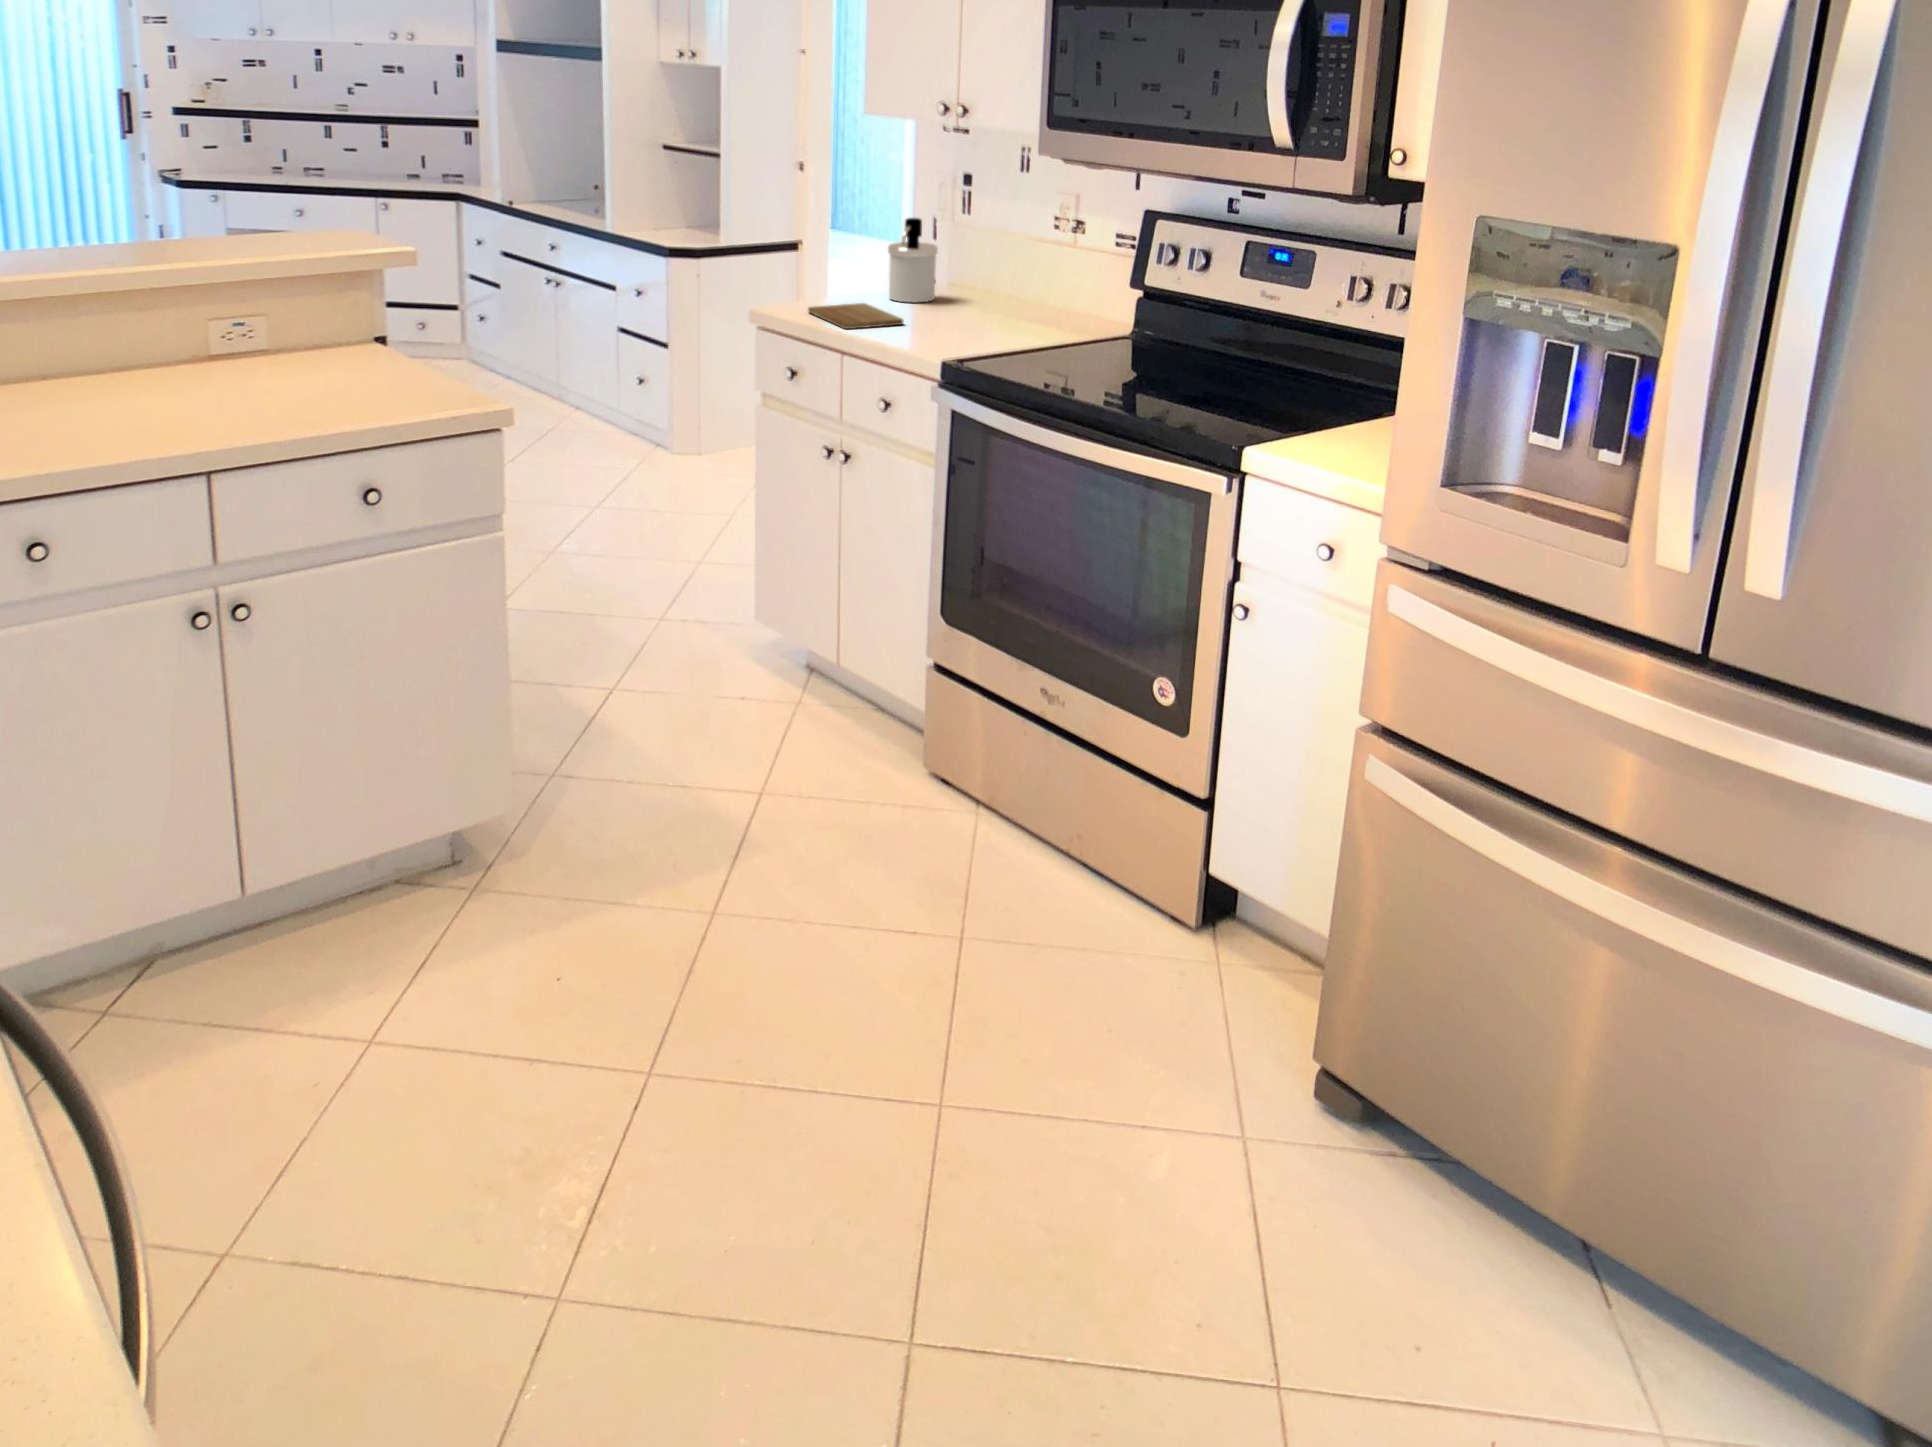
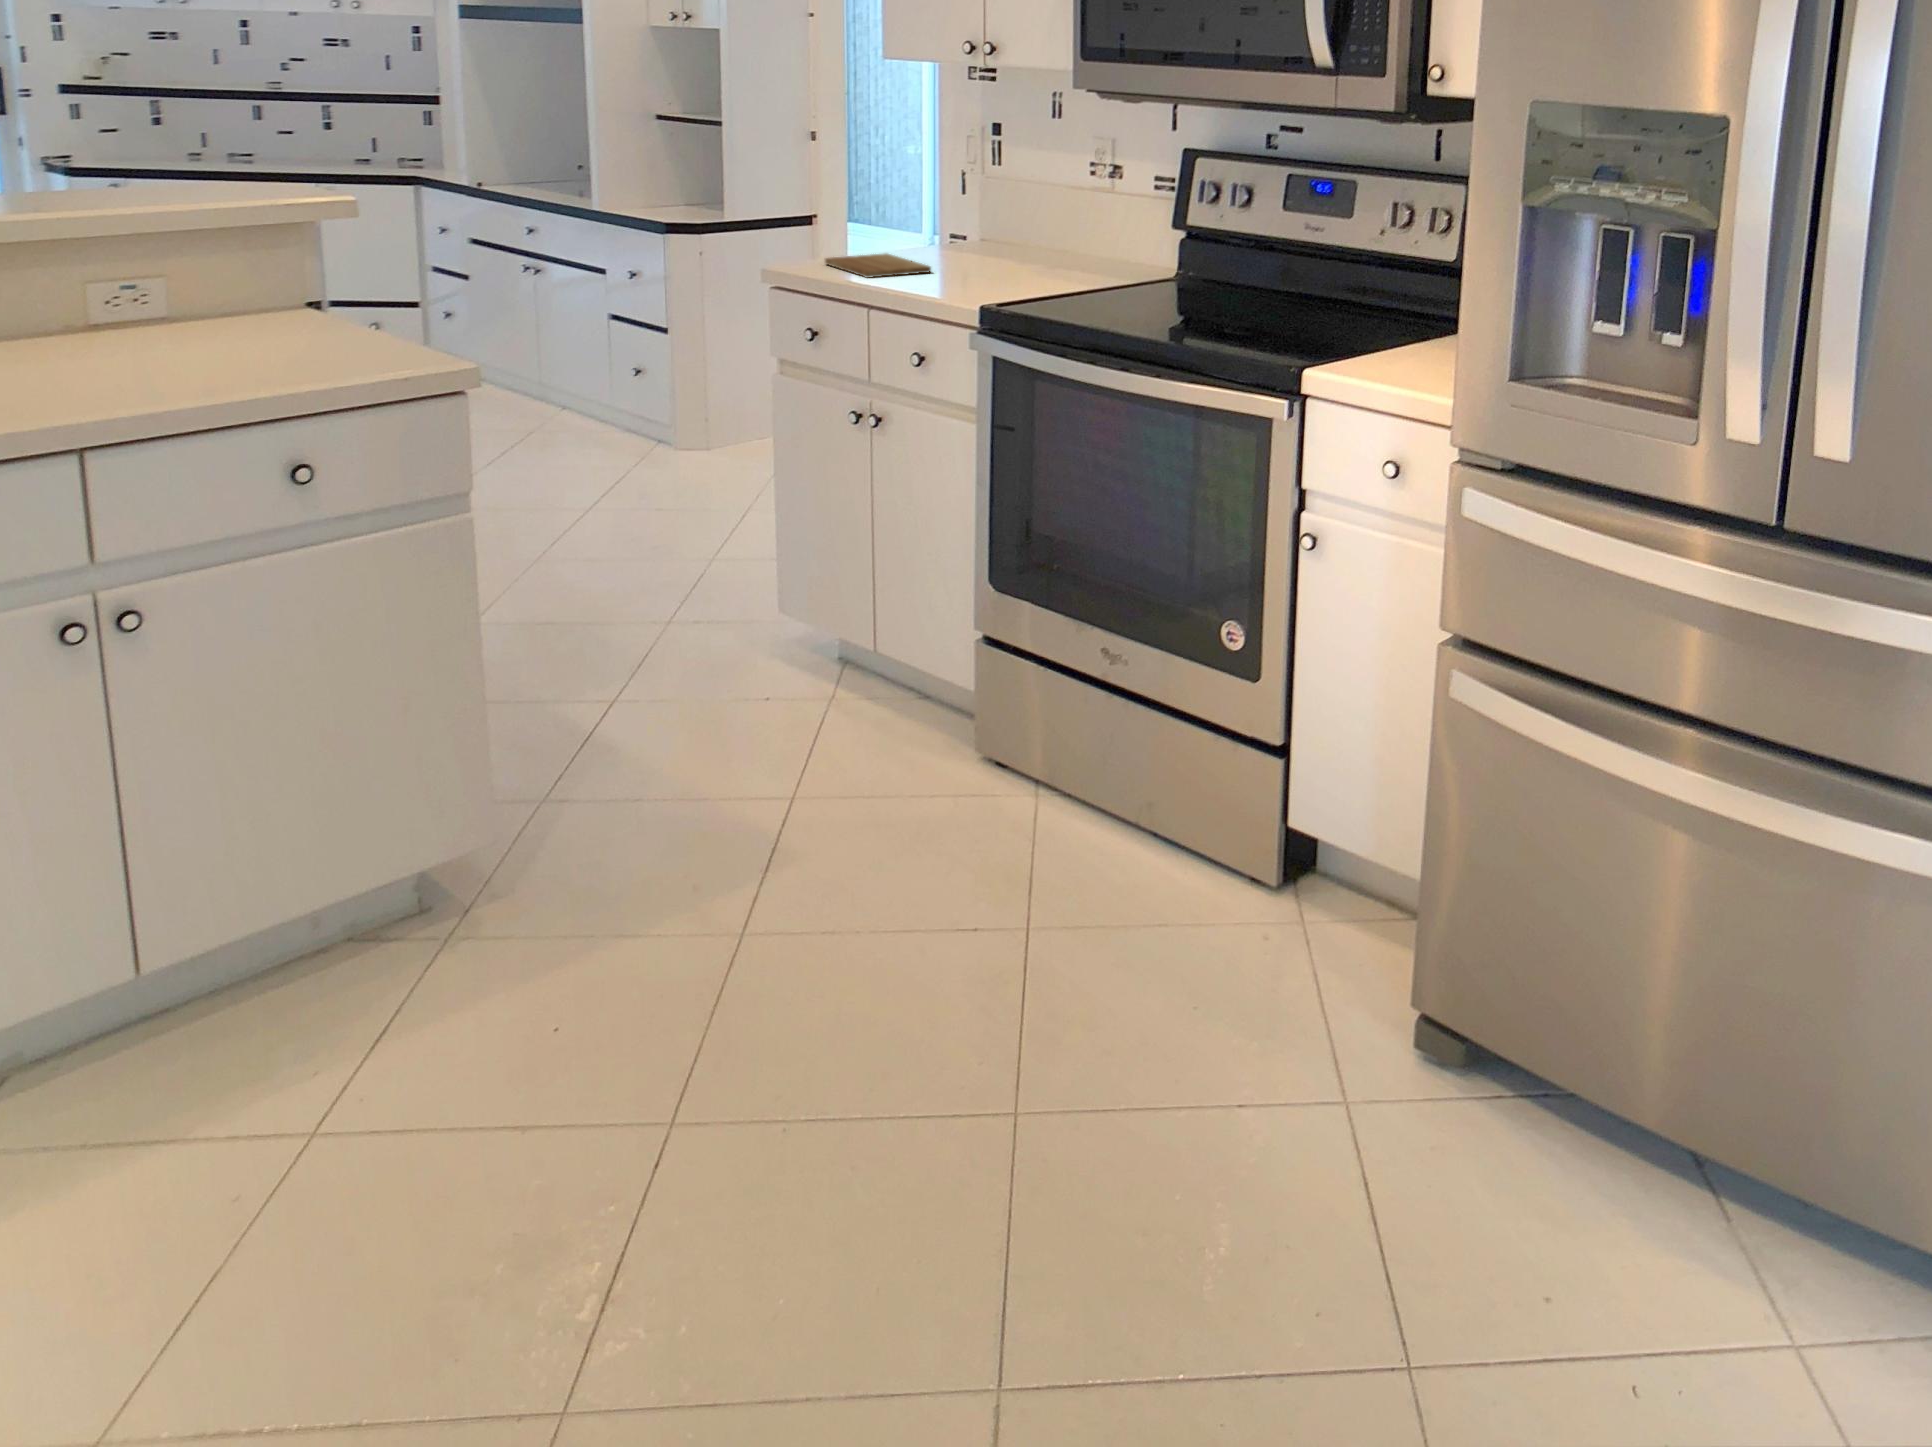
soap dispenser: present [888,218,938,303] -> none [911,164,965,254]

